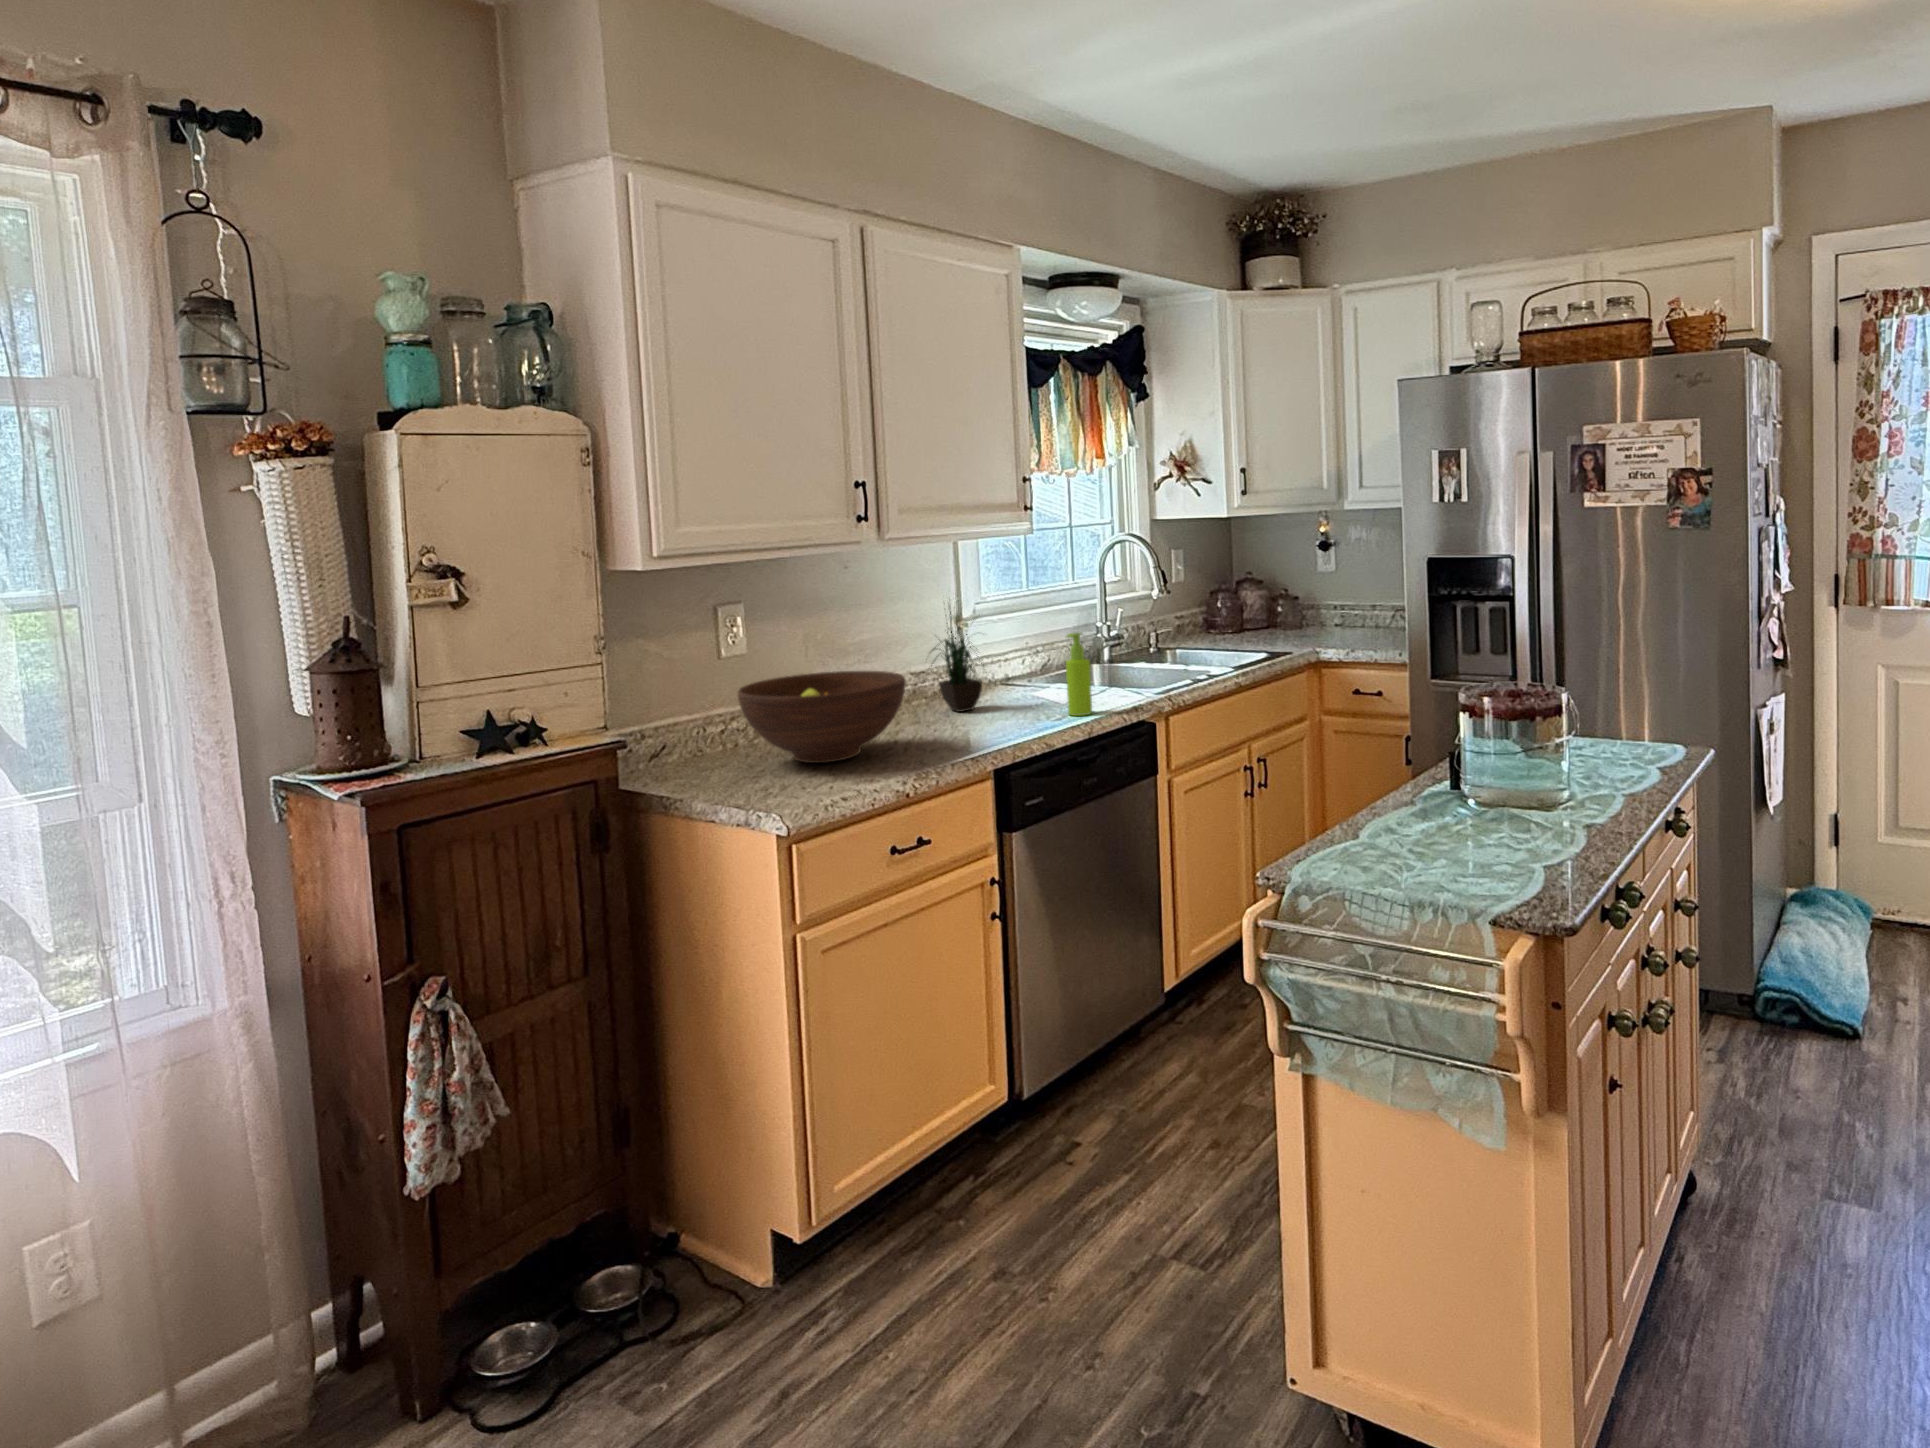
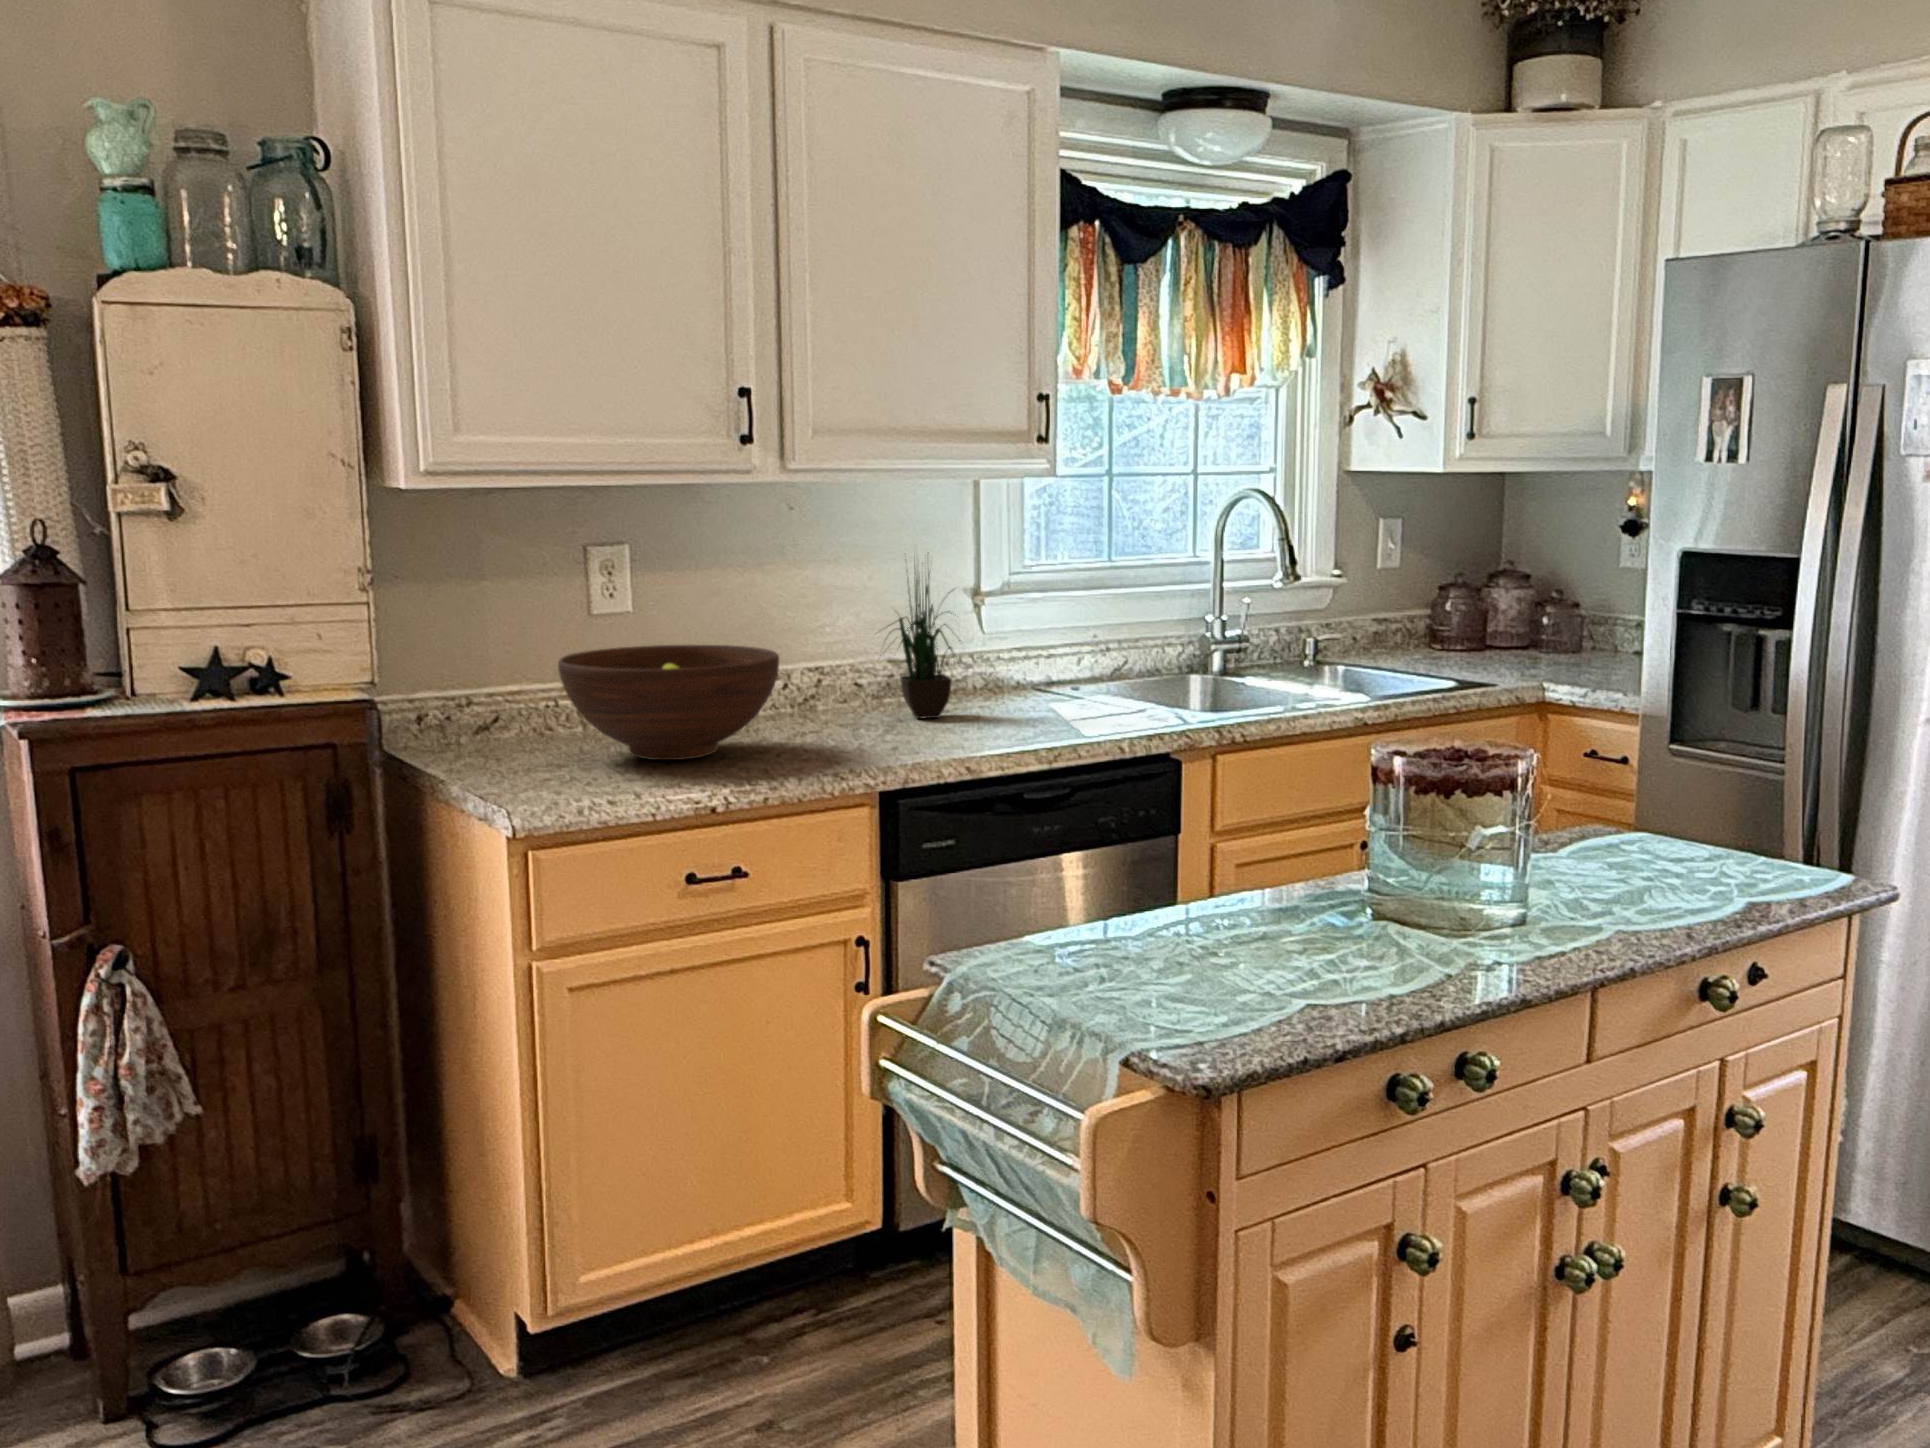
soap dispenser: present [1066,633,1092,716] -> none [1037,620,1075,738]

